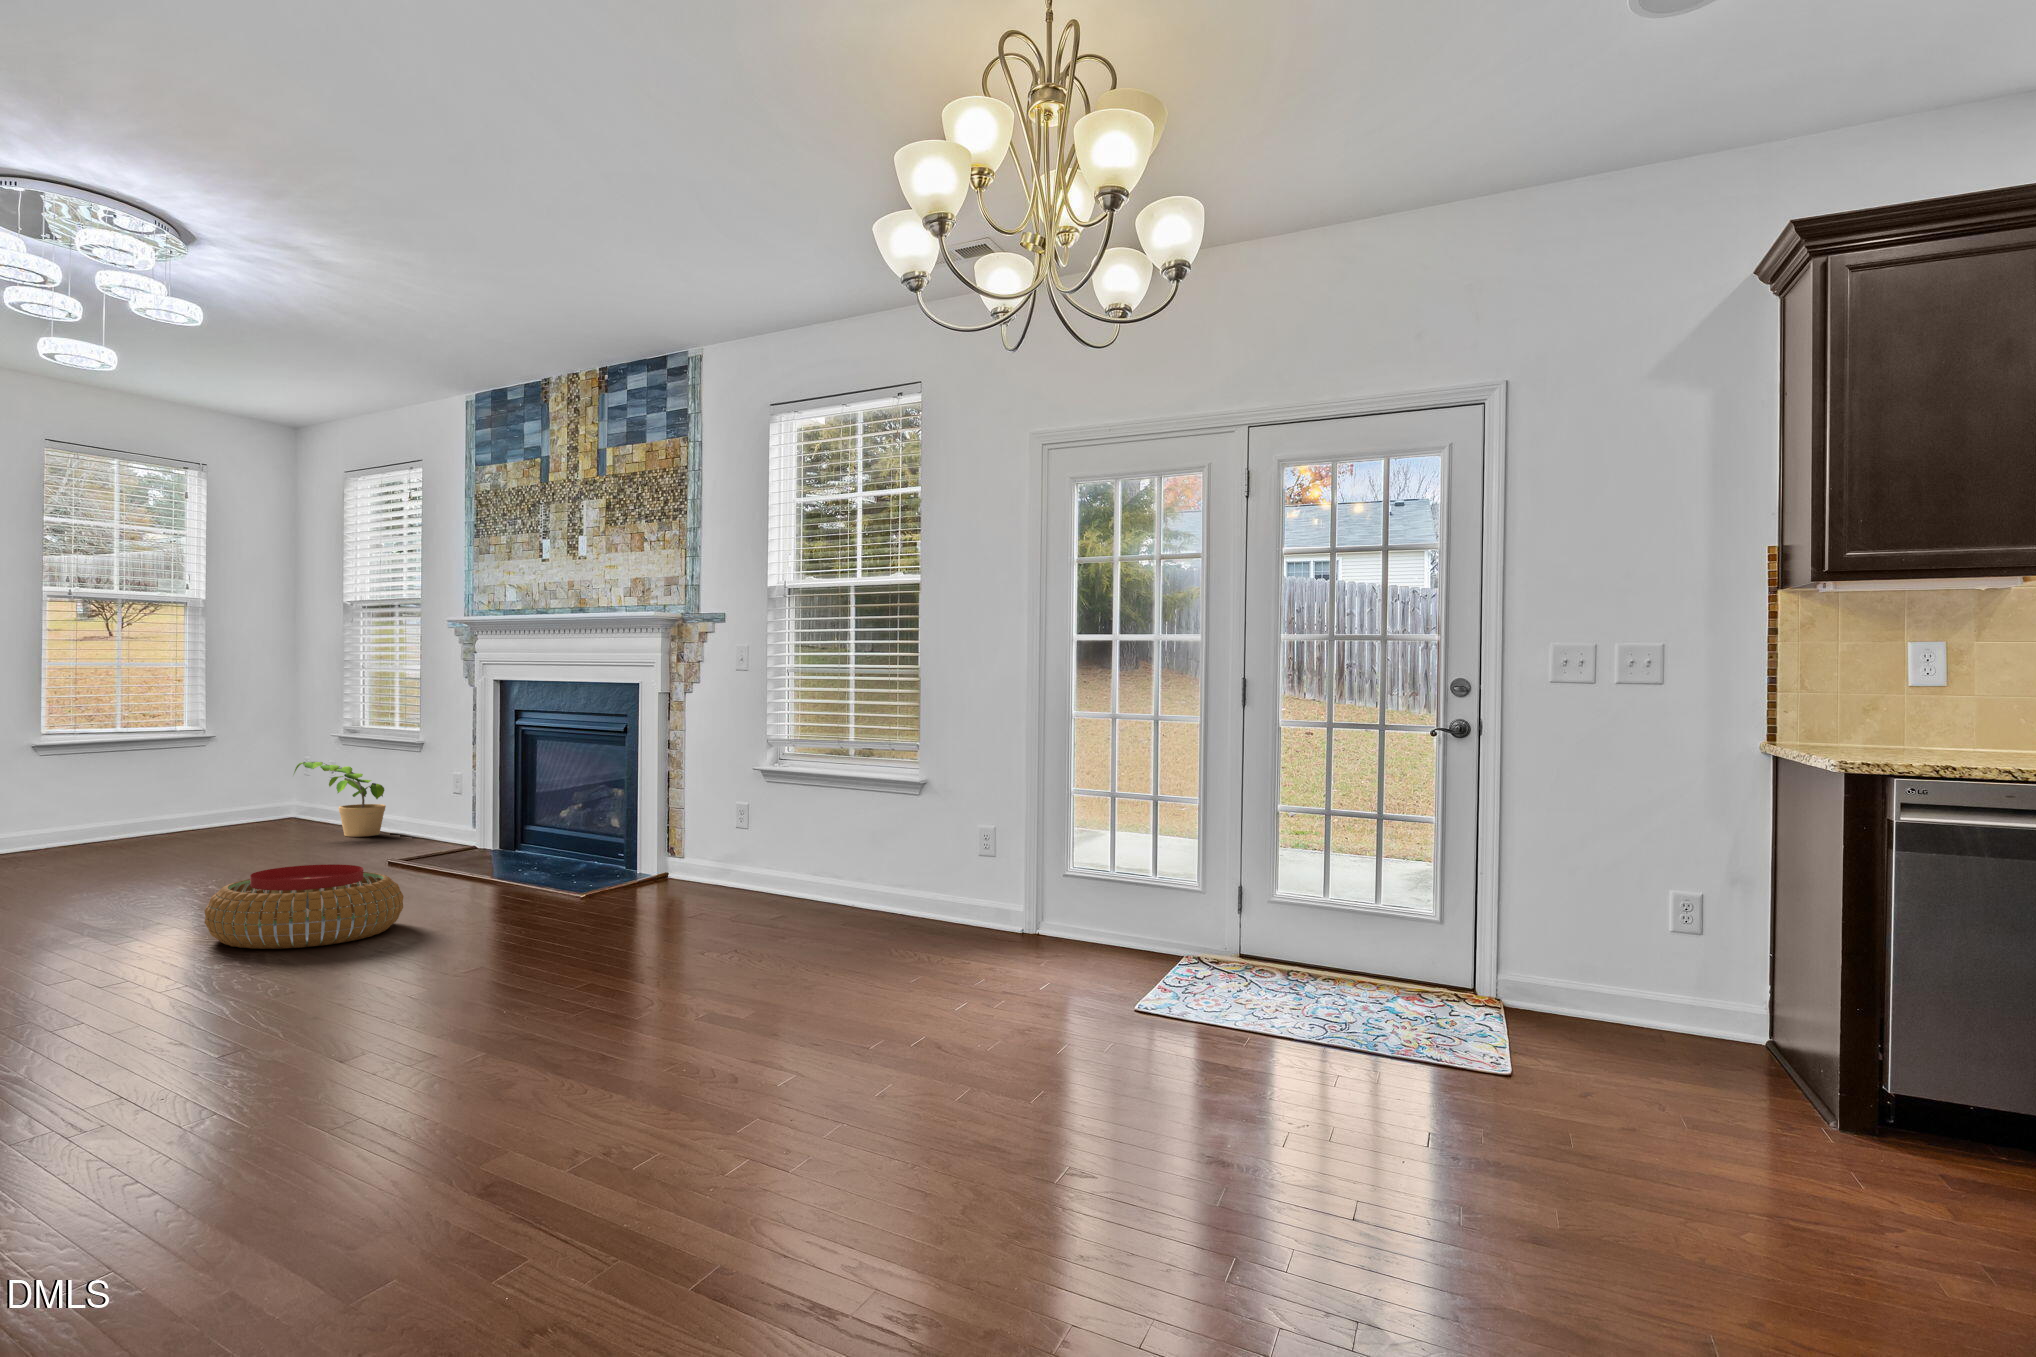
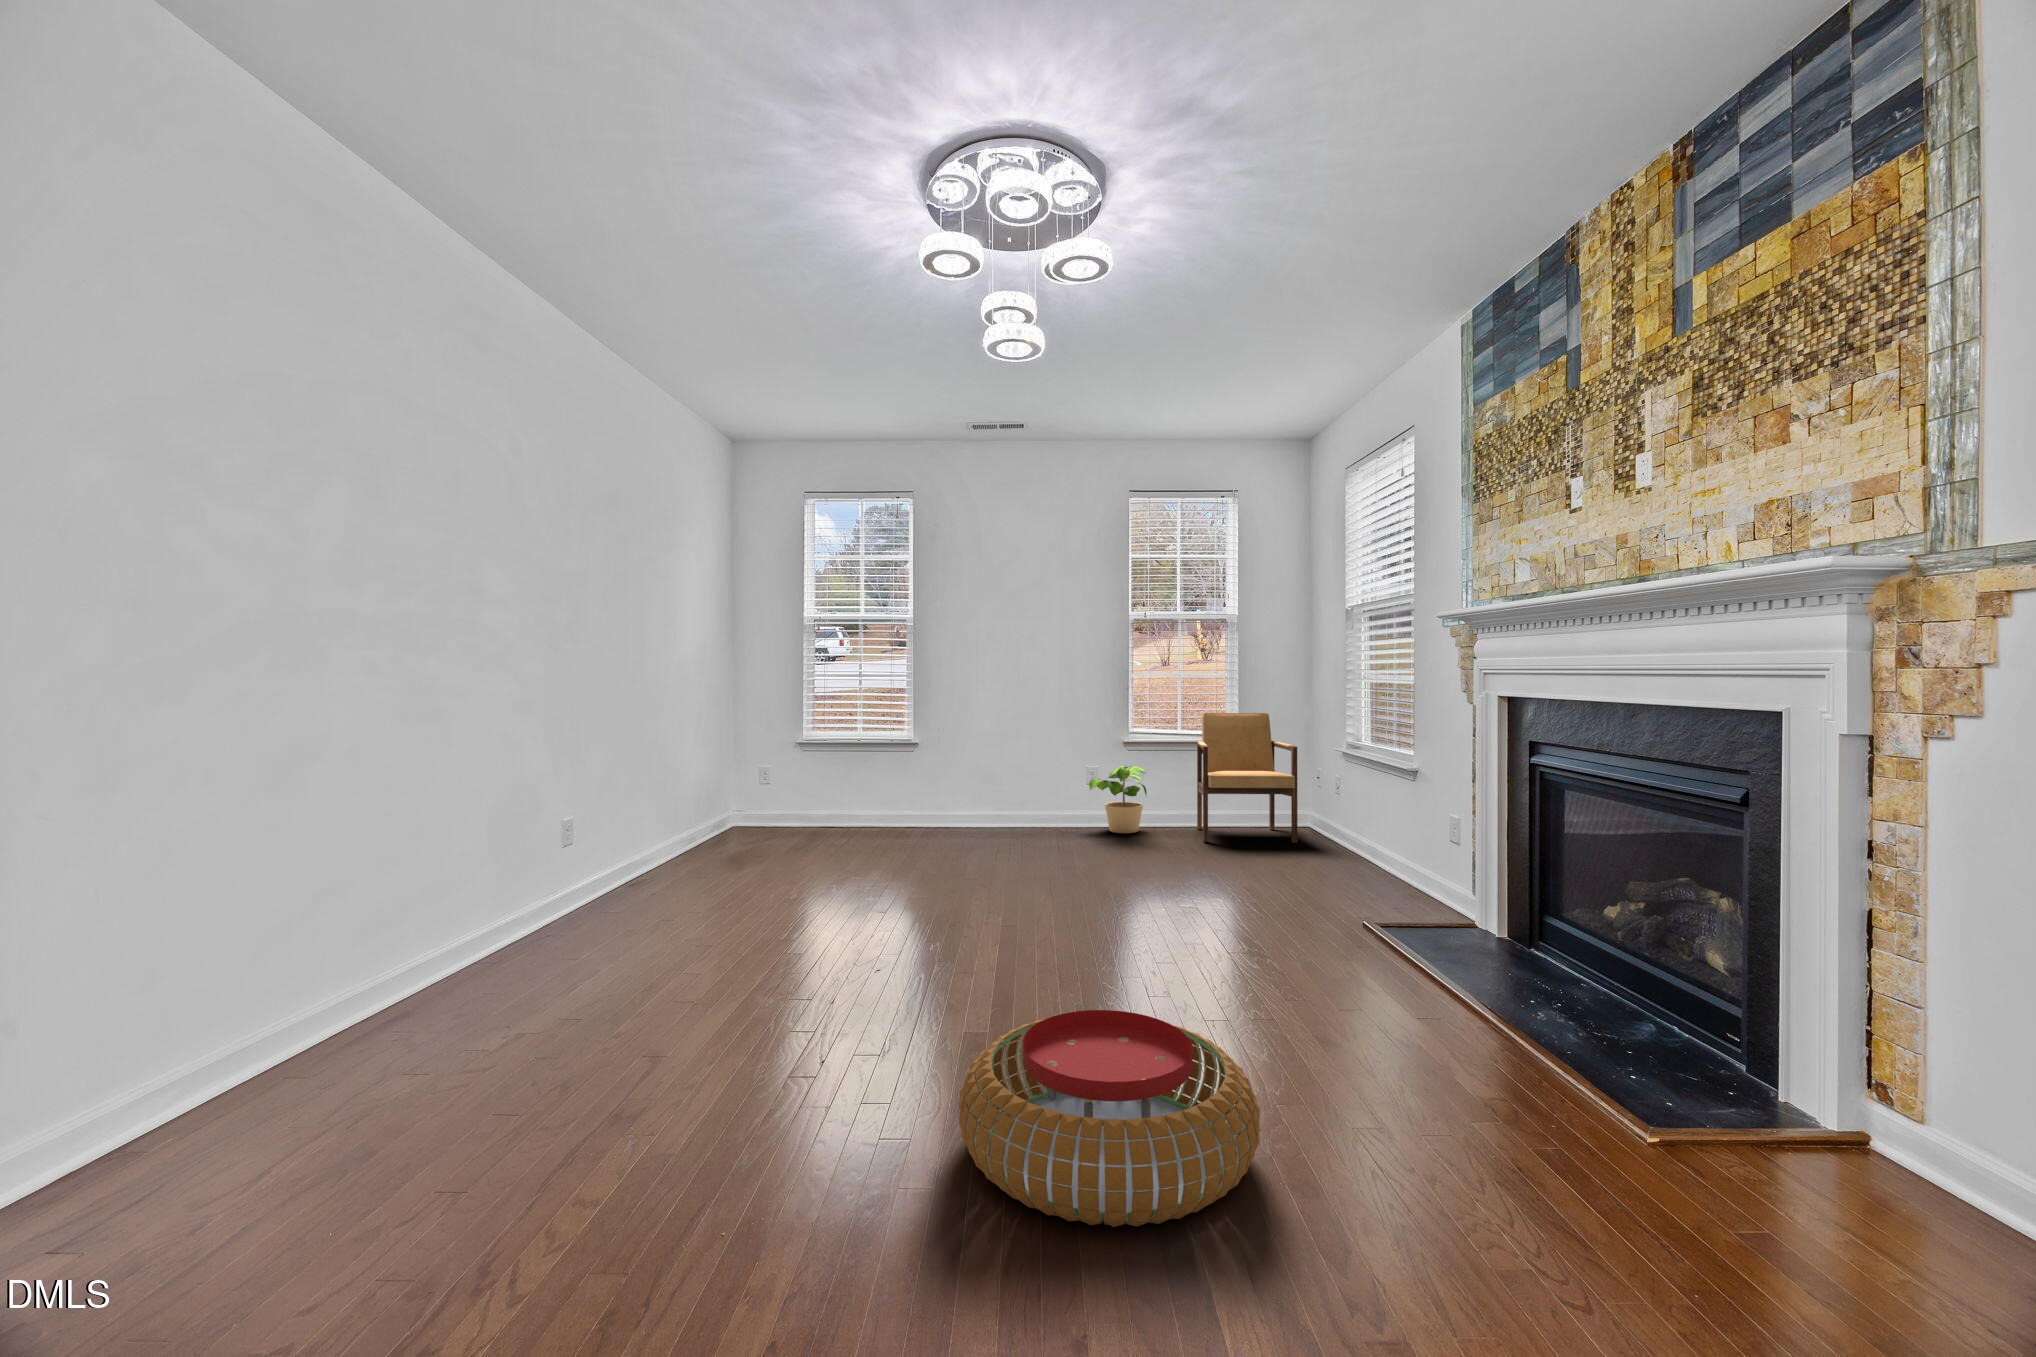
armchair: none [164,704,292,835] -> present [1197,713,1298,843]
potted plant: present [294,762,386,837] -> present [1089,766,1146,833]

